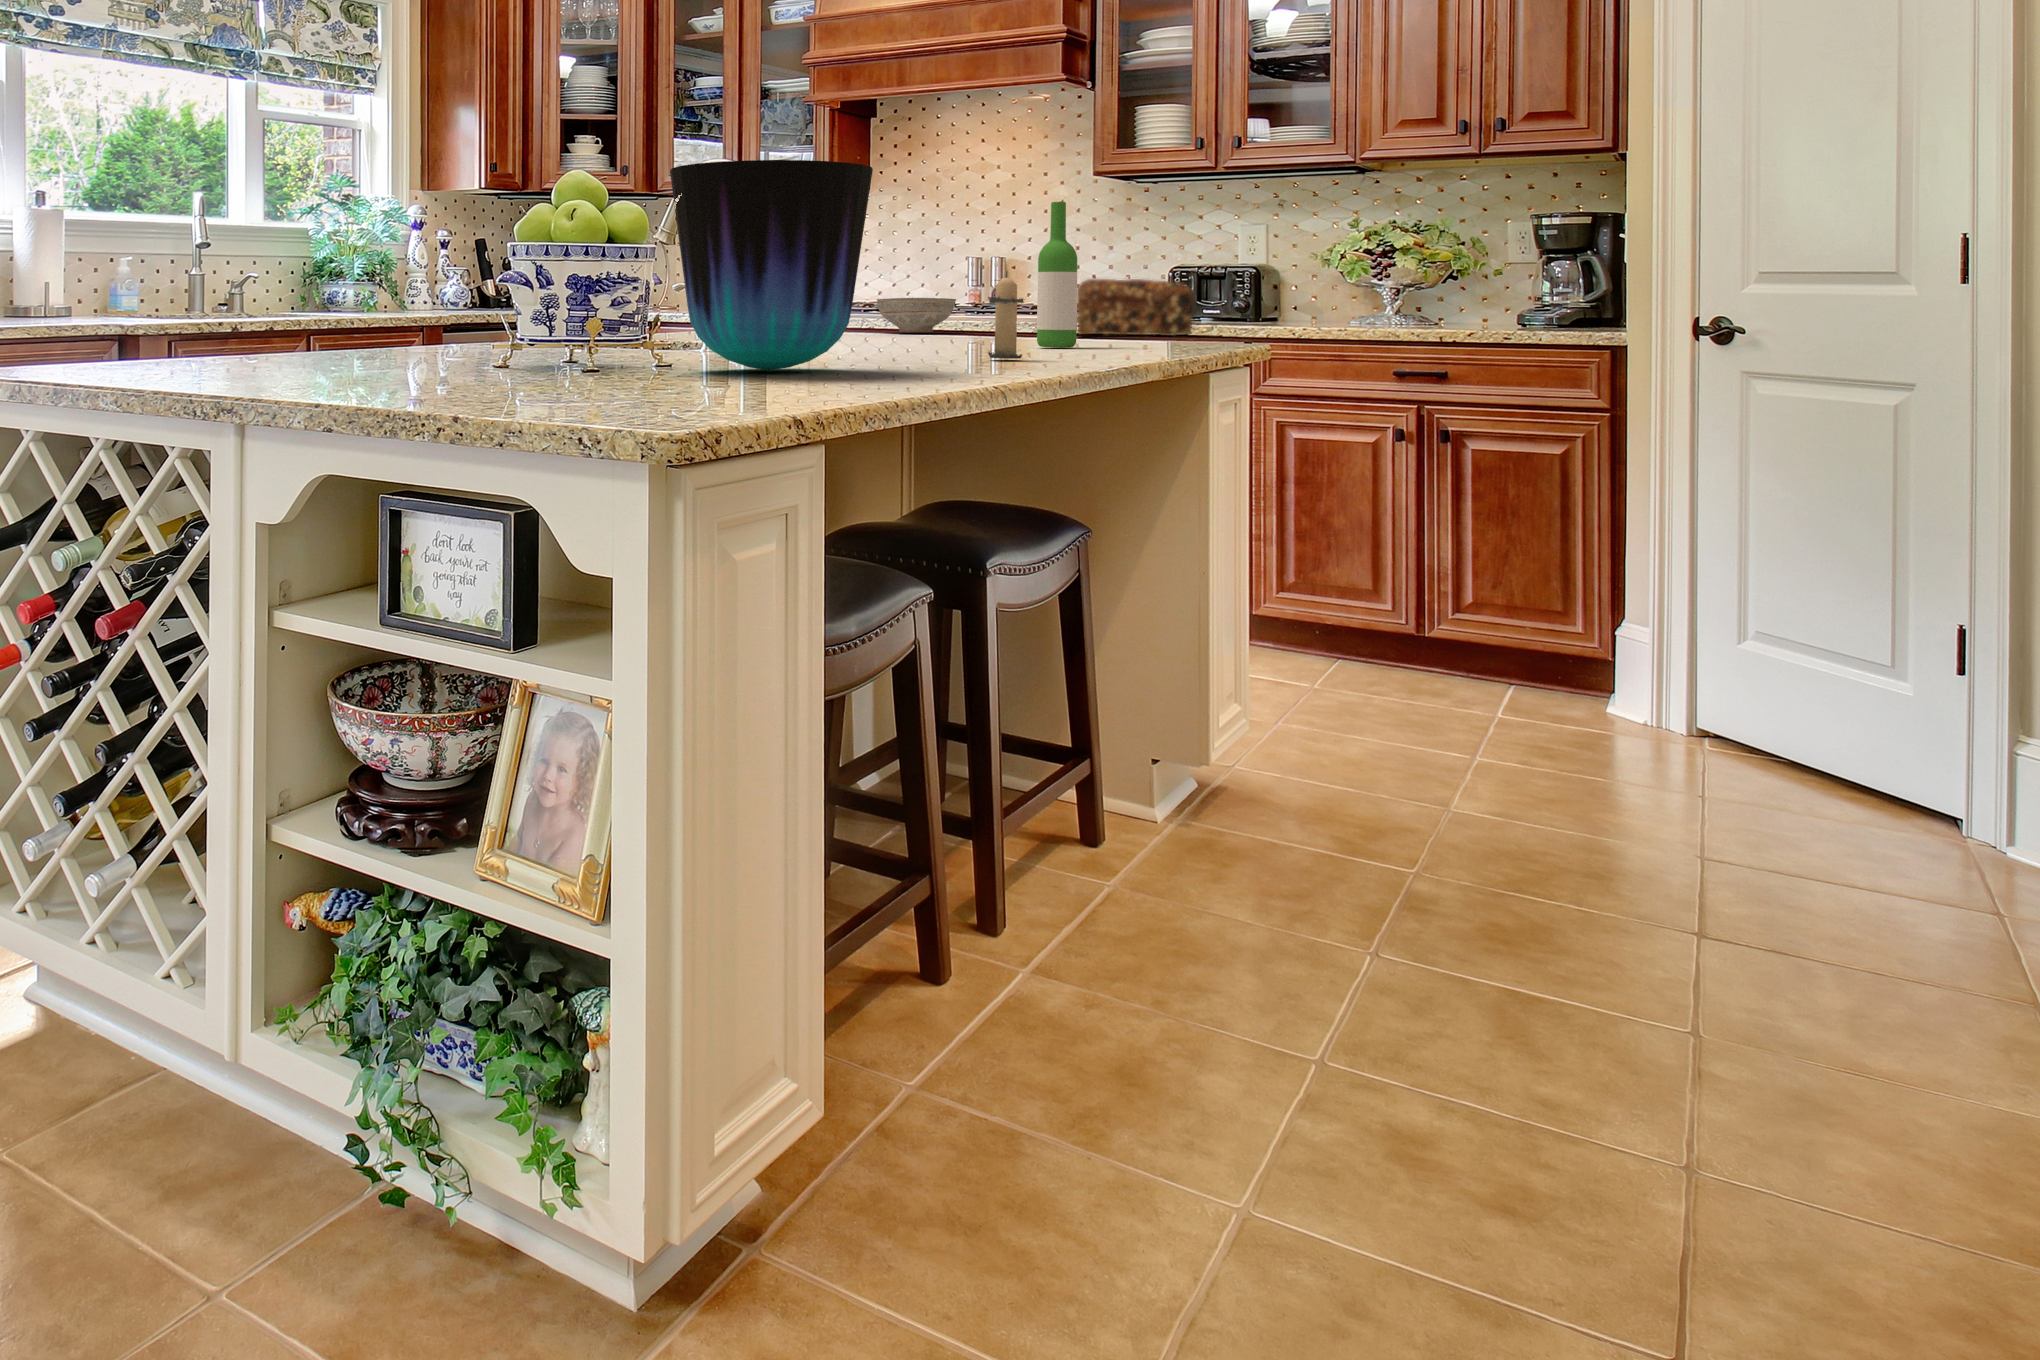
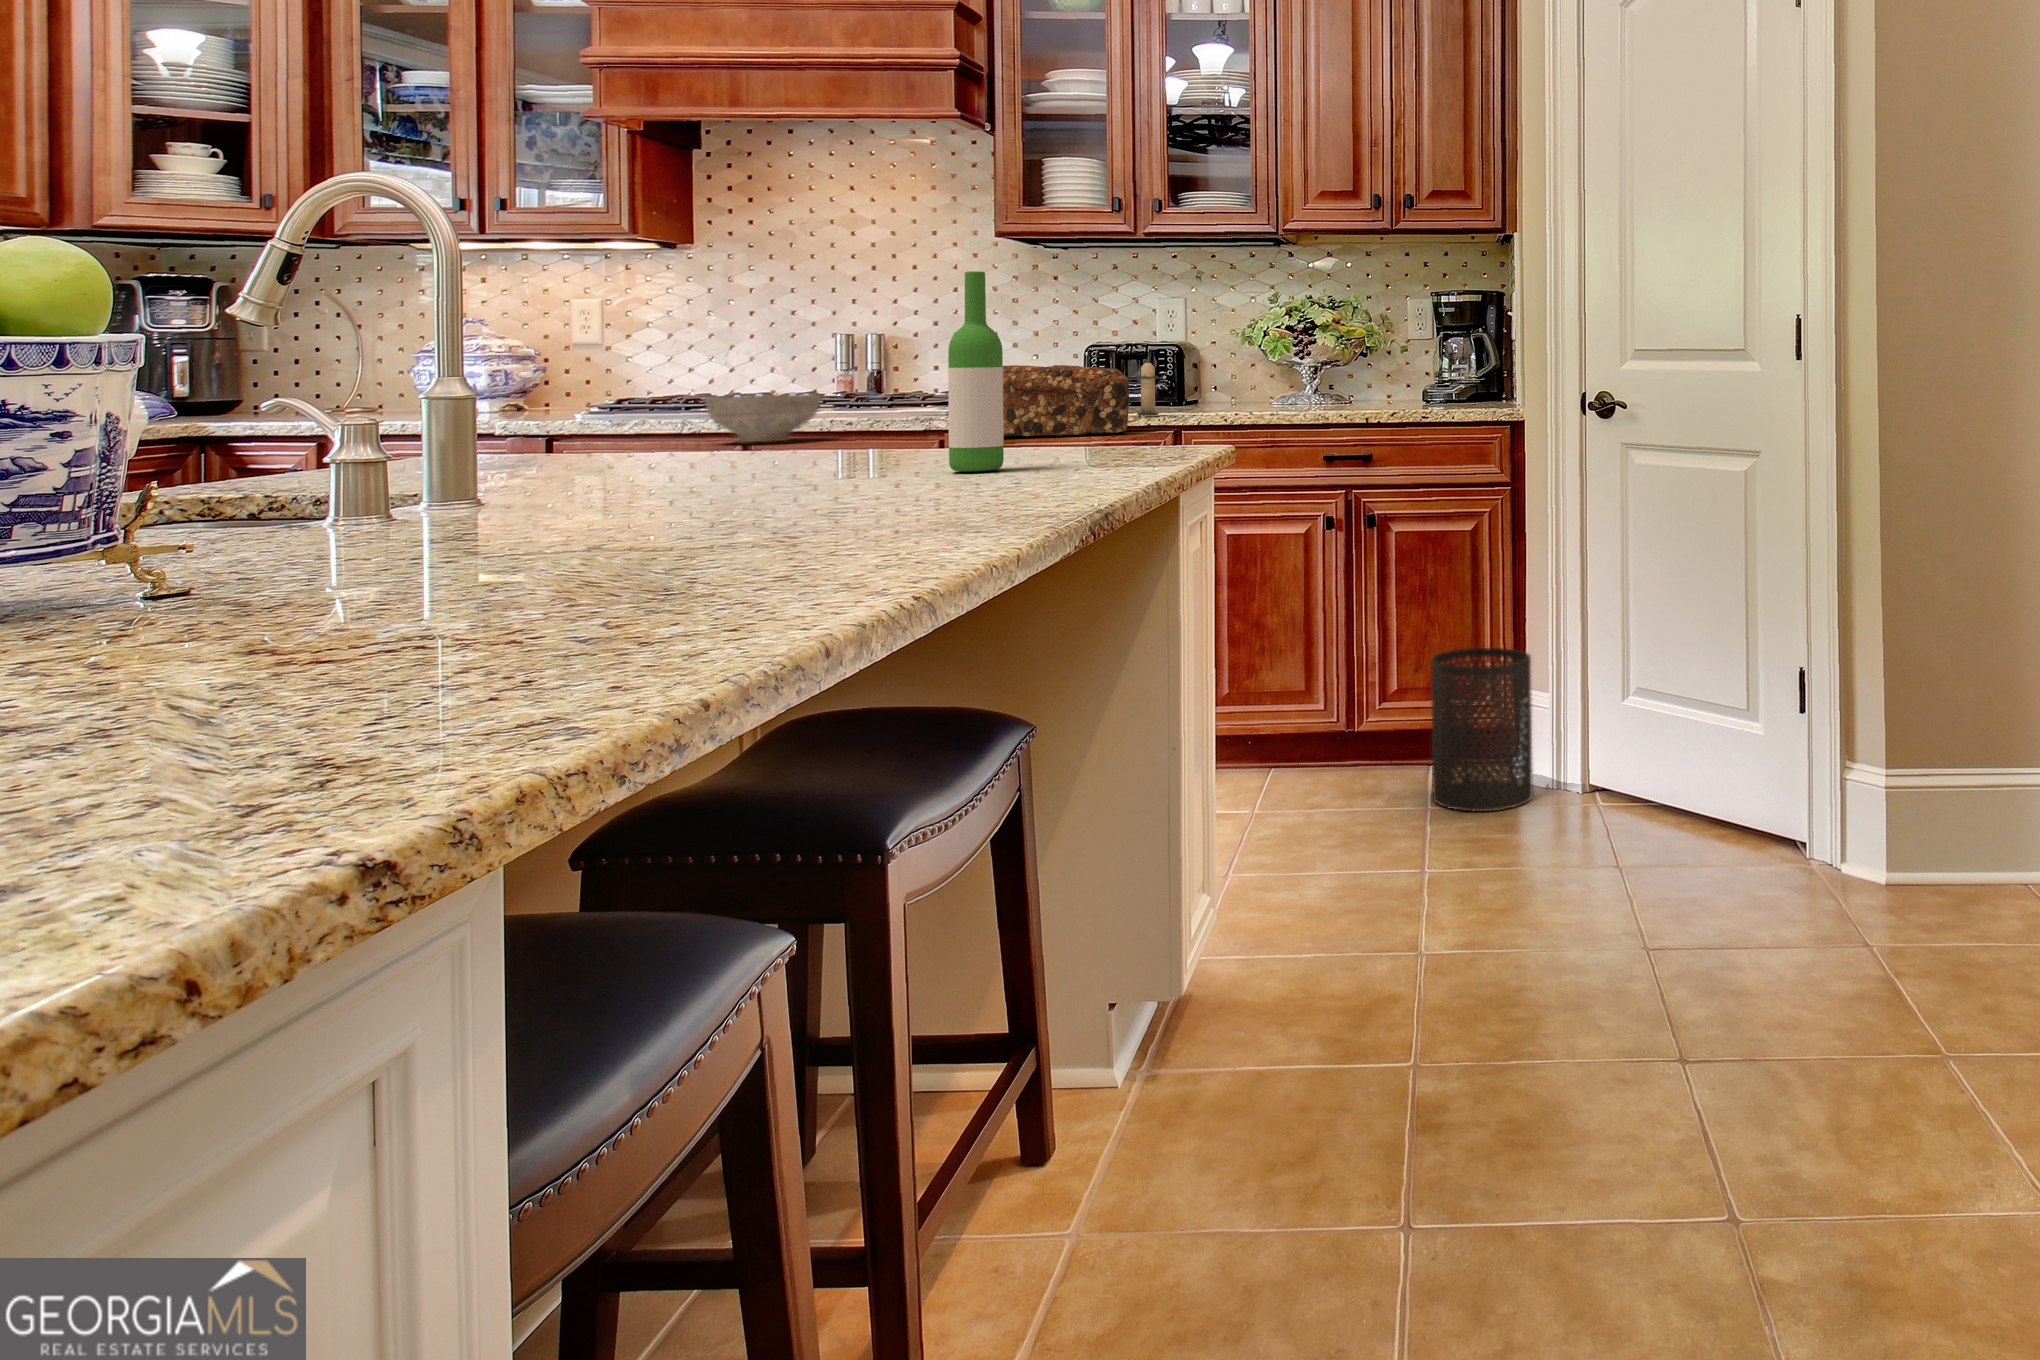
vase: present [670,160,873,371] -> none [201,186,679,595]
candle: present [988,271,1024,359] -> present [1136,359,1159,416]
trash can: none [1498,567,1621,726] -> present [1431,648,1533,812]

